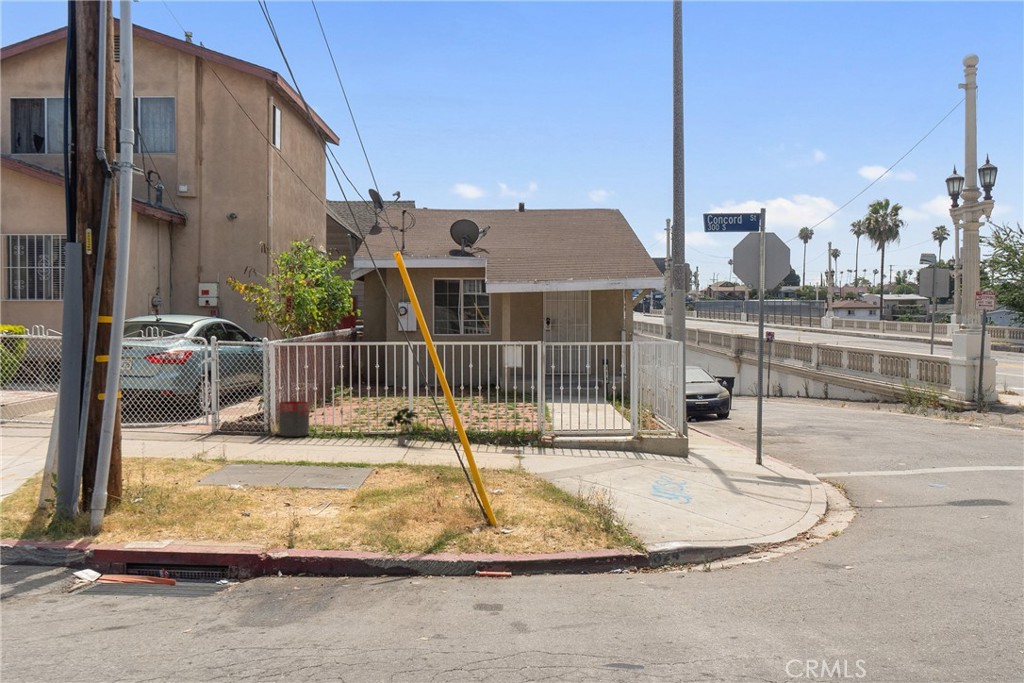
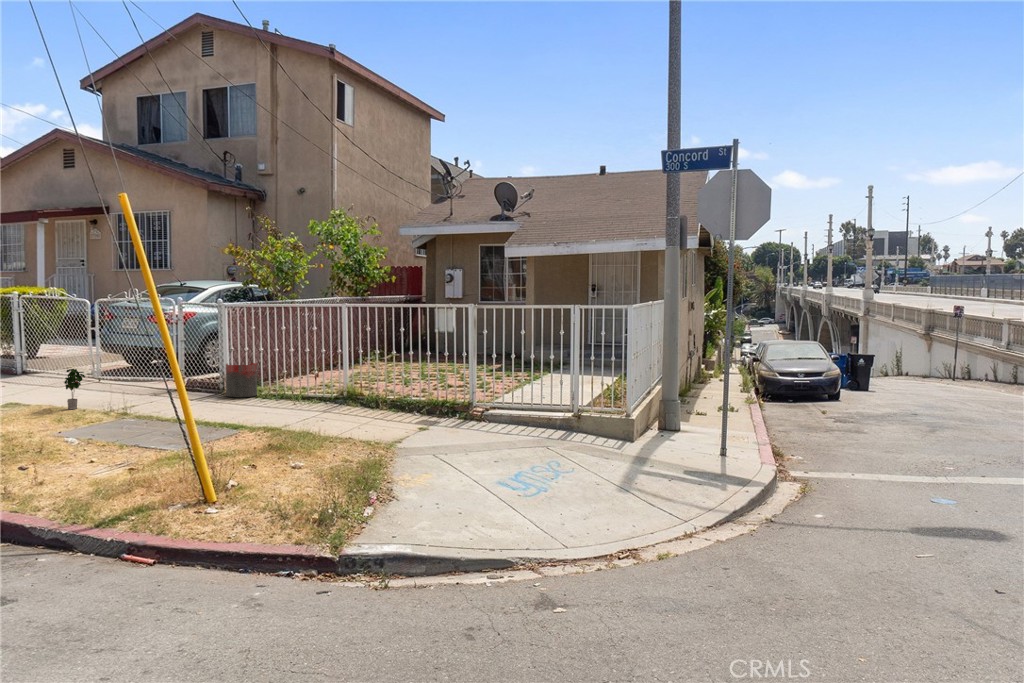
potted plant: present [387,408,418,445] -> present [64,369,85,409]

